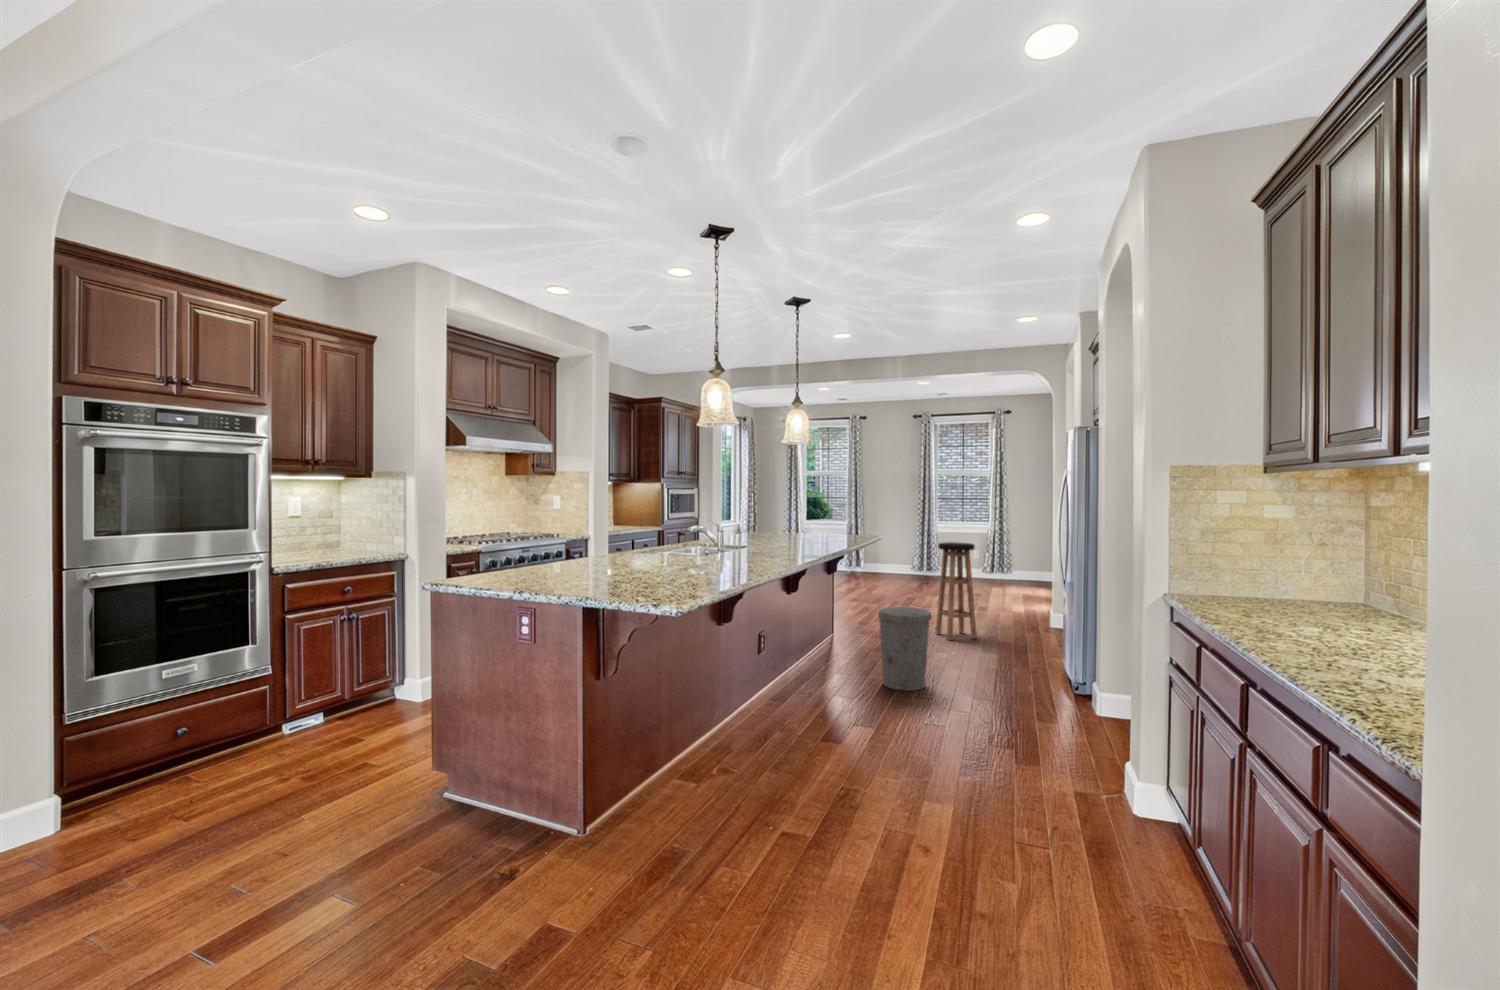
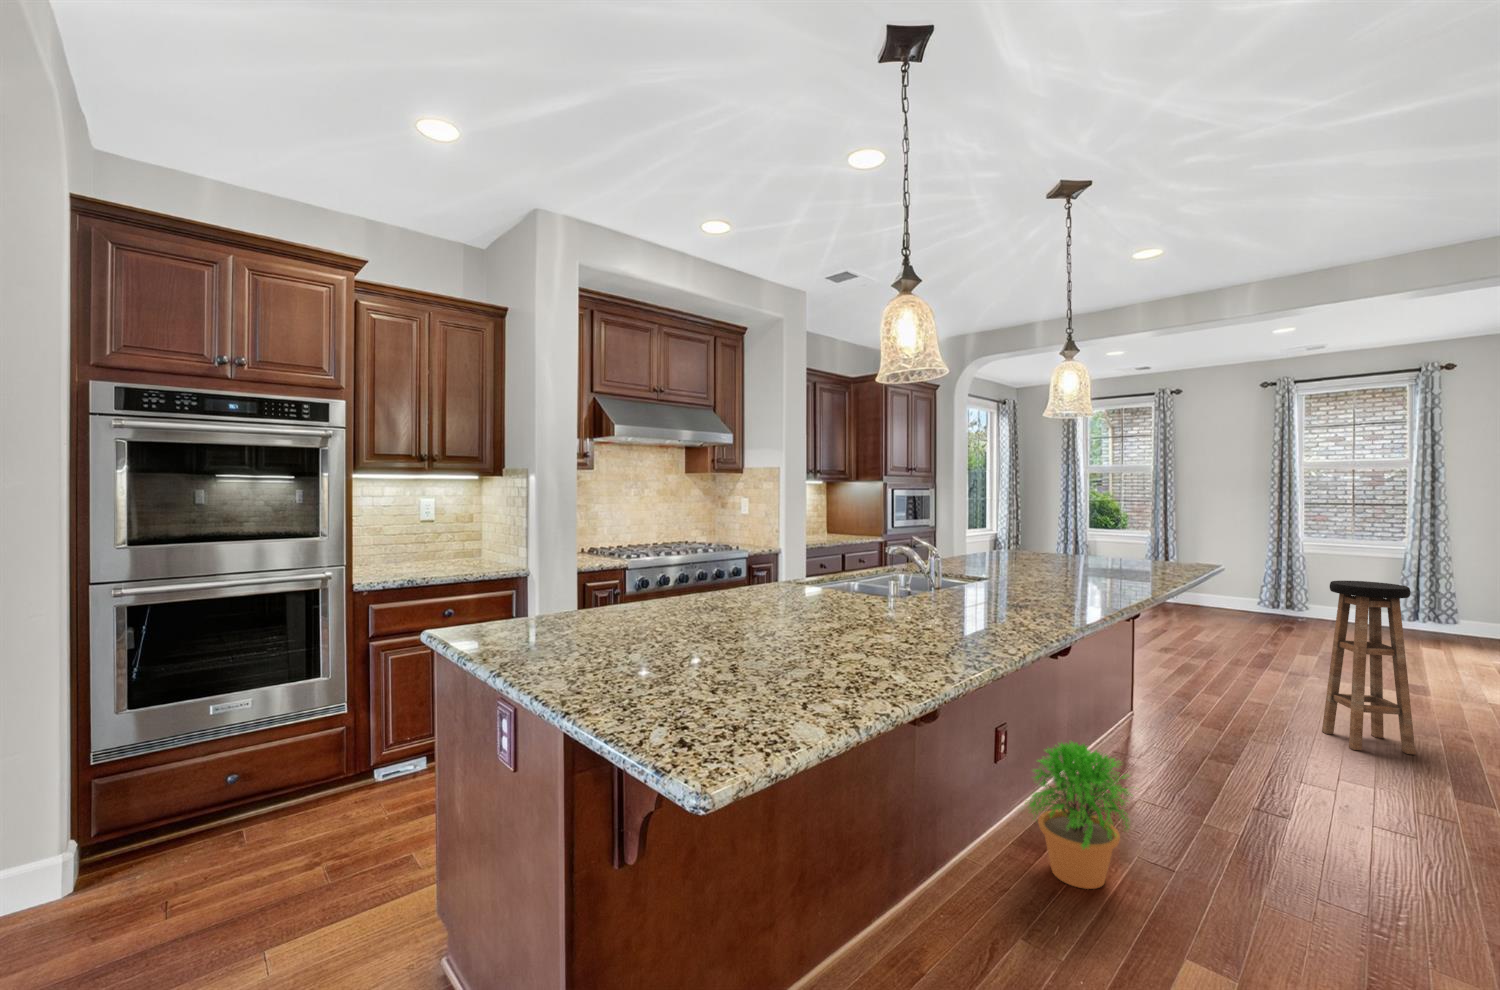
trash can: present [878,606,932,691] -> none [1217,701,1338,869]
potted plant: none [782,631,841,712] -> present [1029,742,1137,889]

